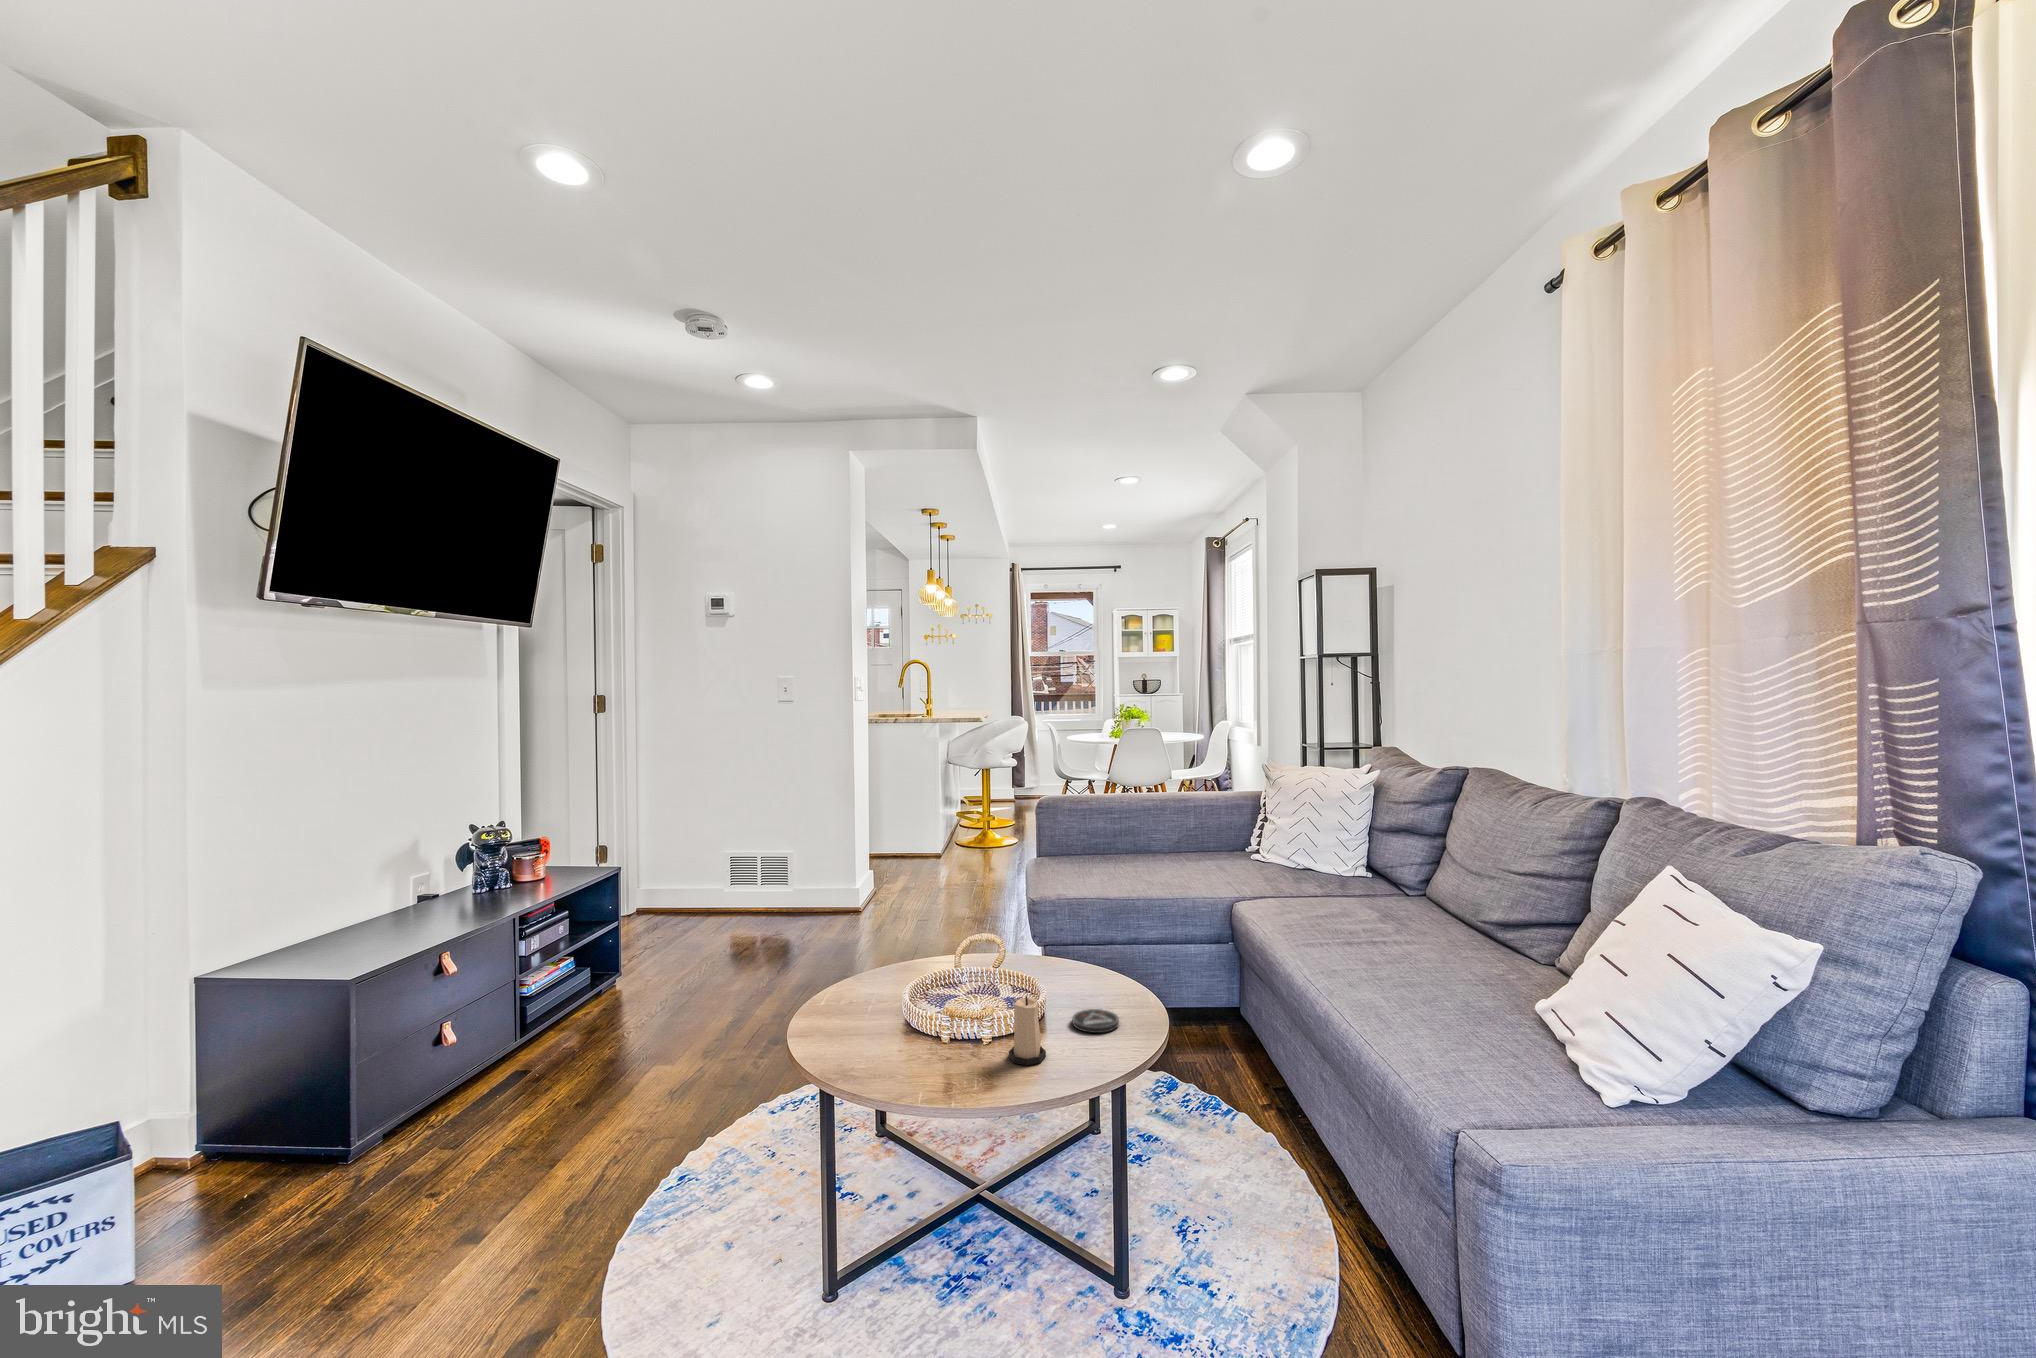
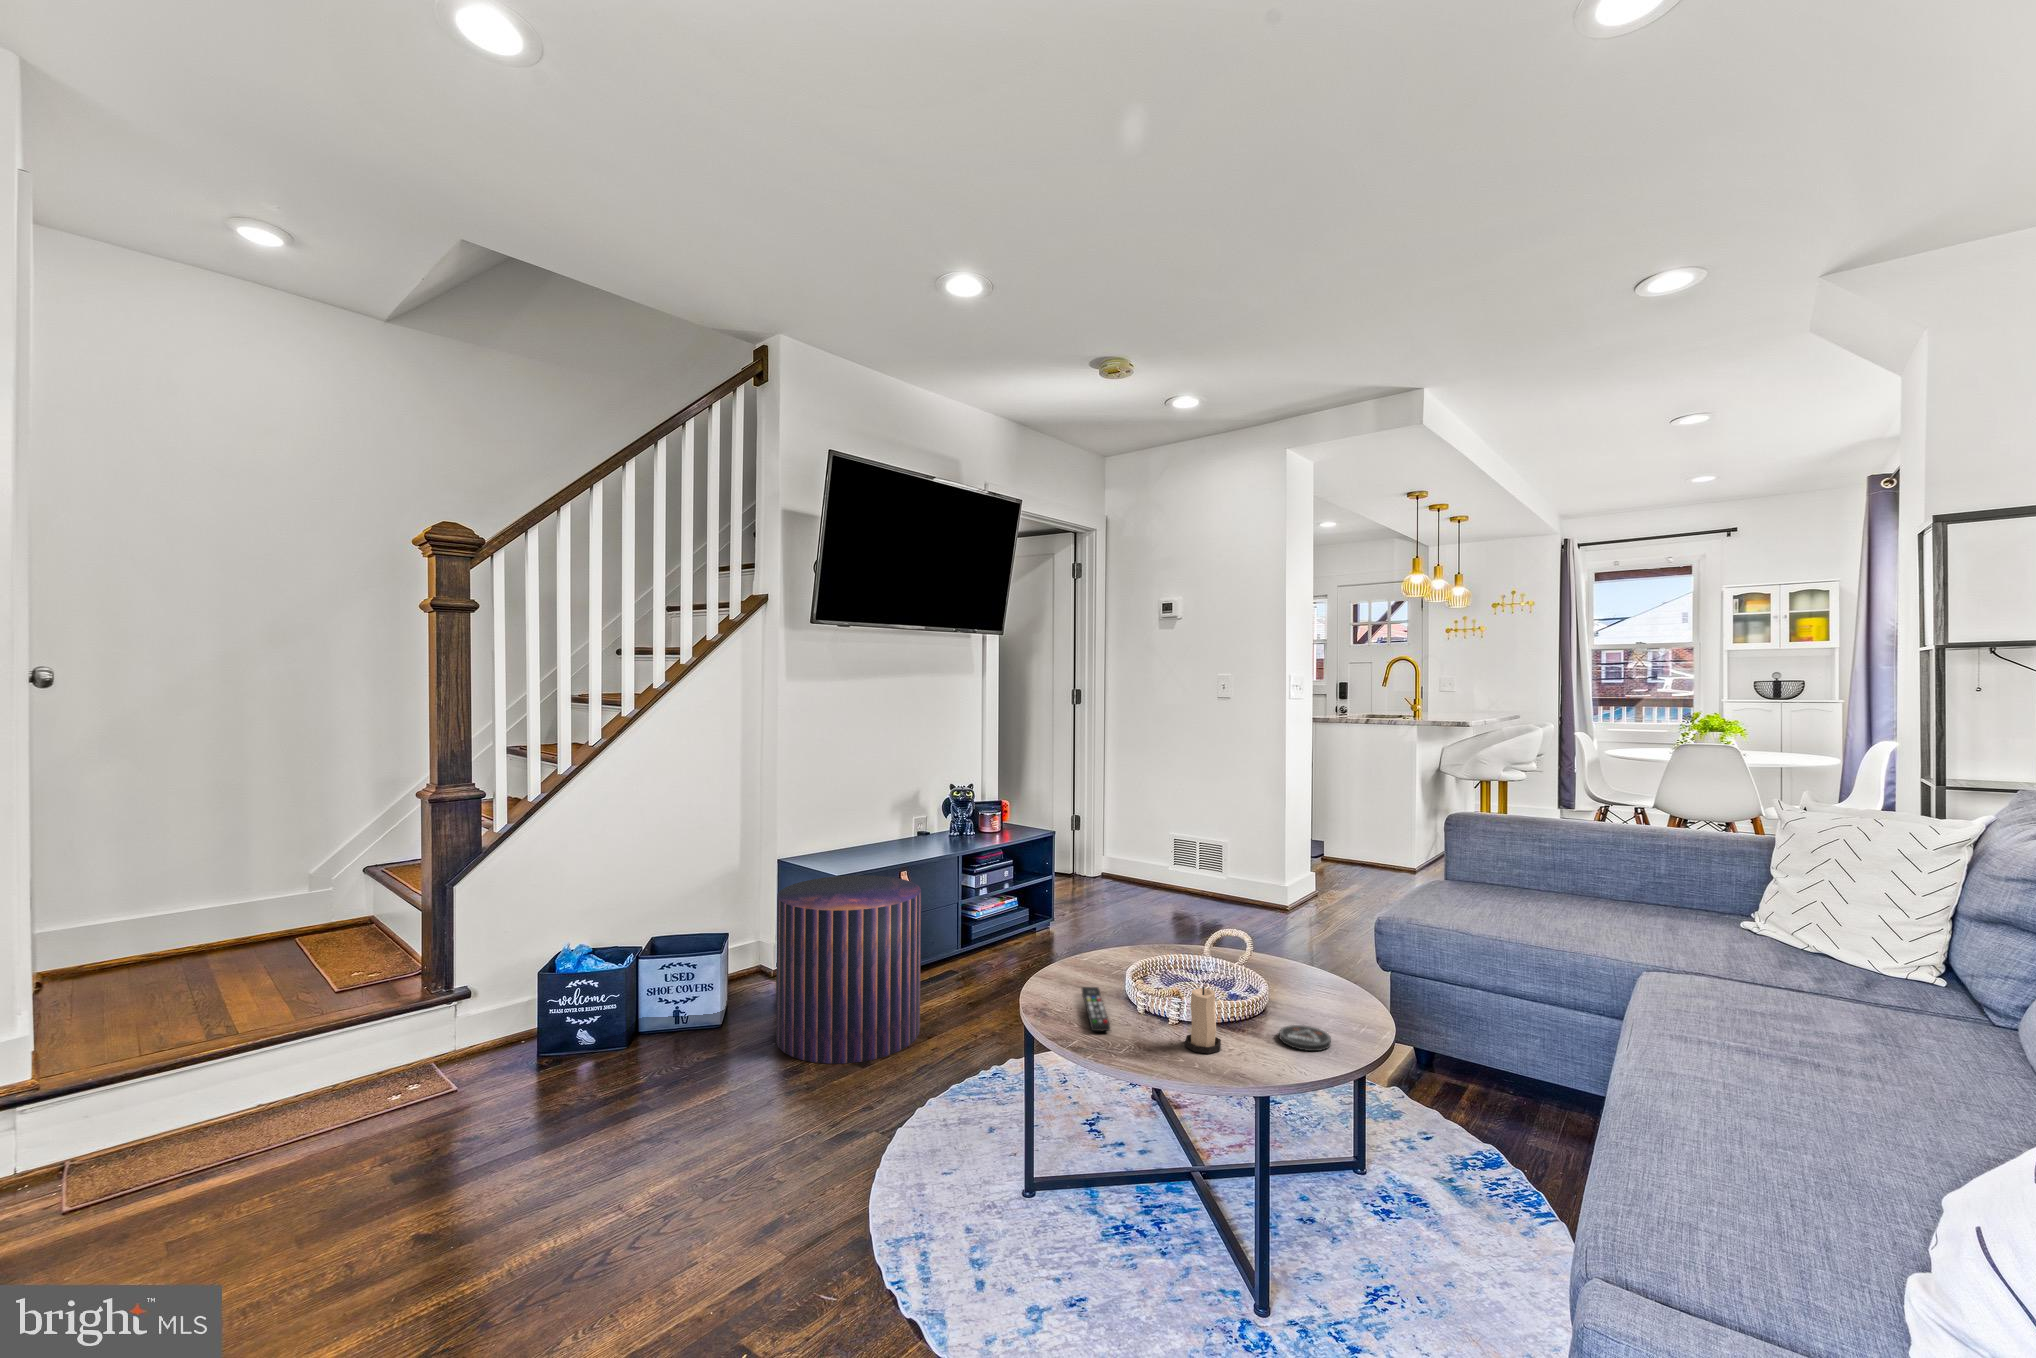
pouf: none [290,964,539,1268] -> present [776,875,921,1064]
remote control: none [856,1029,934,1078] -> present [1082,987,1110,1031]

